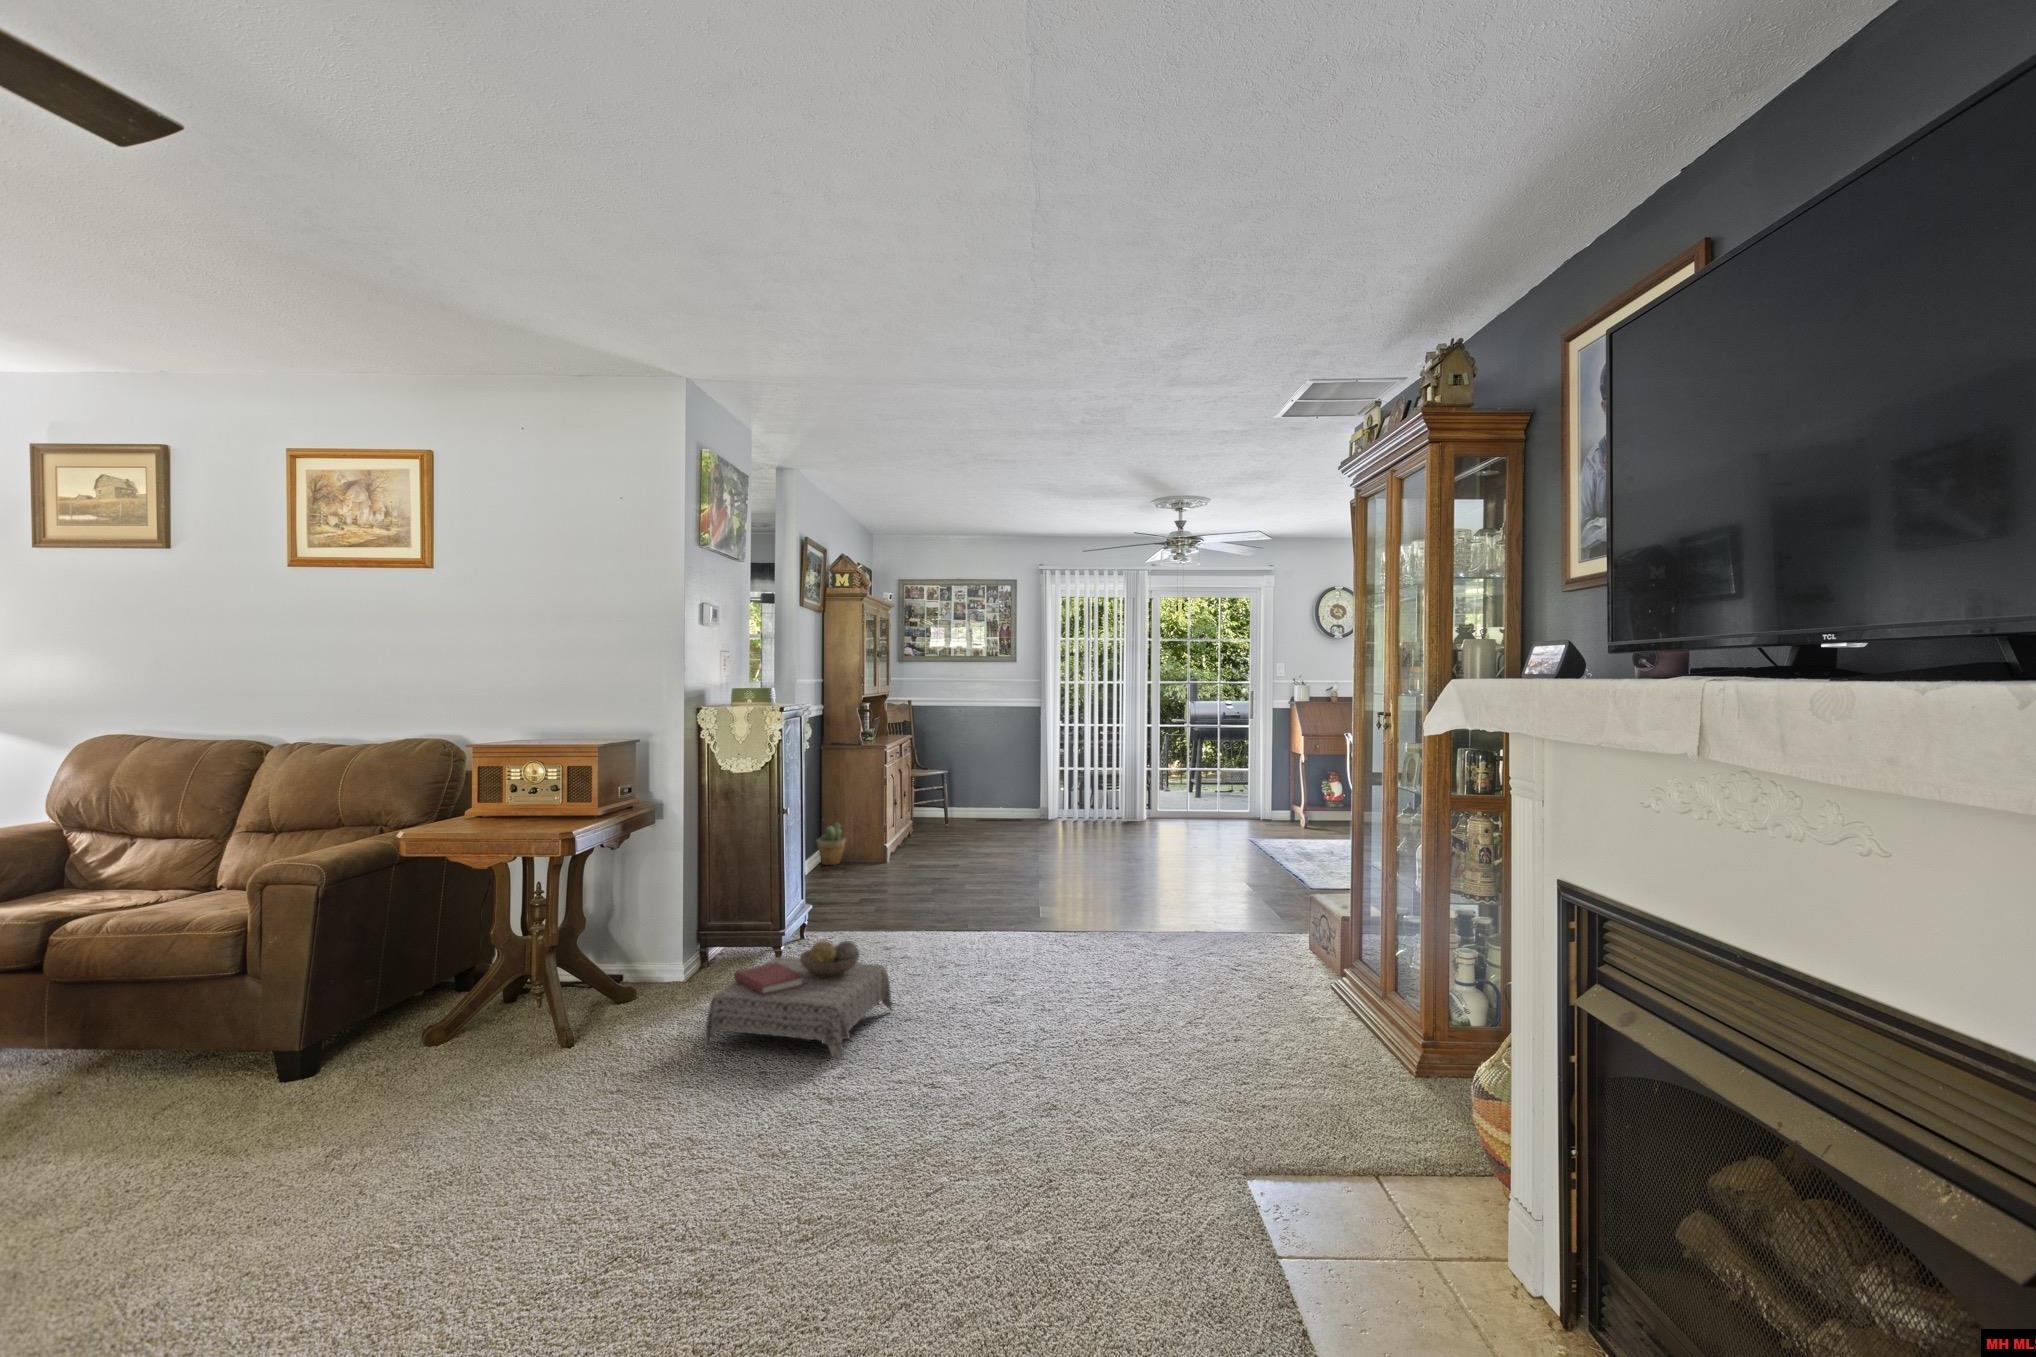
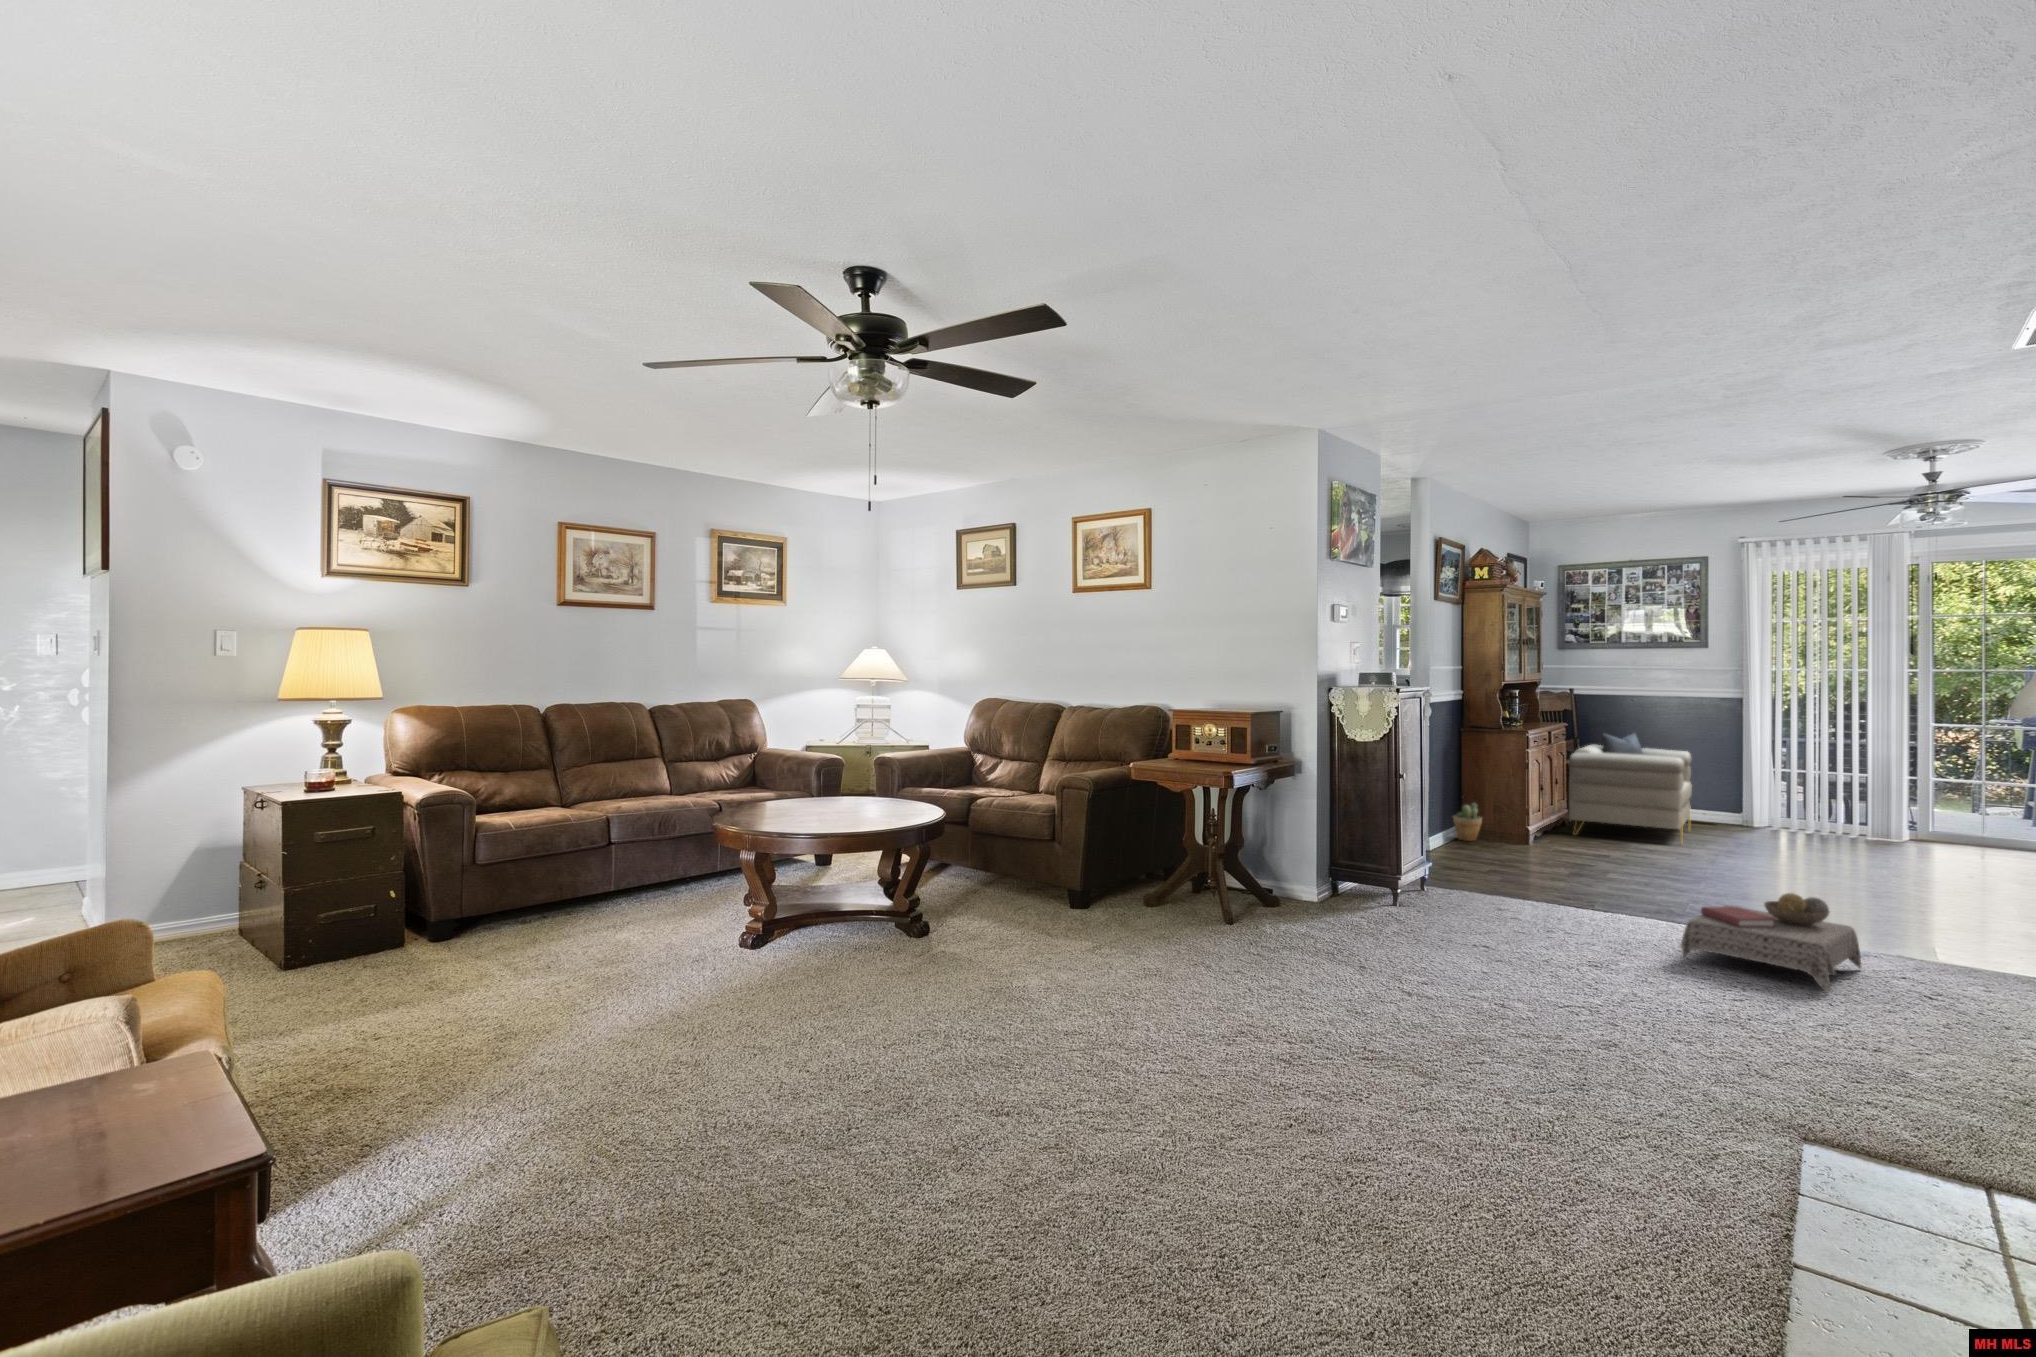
armchair: none [919,740,1013,844] -> present [1568,733,1692,844]
ottoman: present [704,941,892,1062] -> present [1681,893,1862,992]

